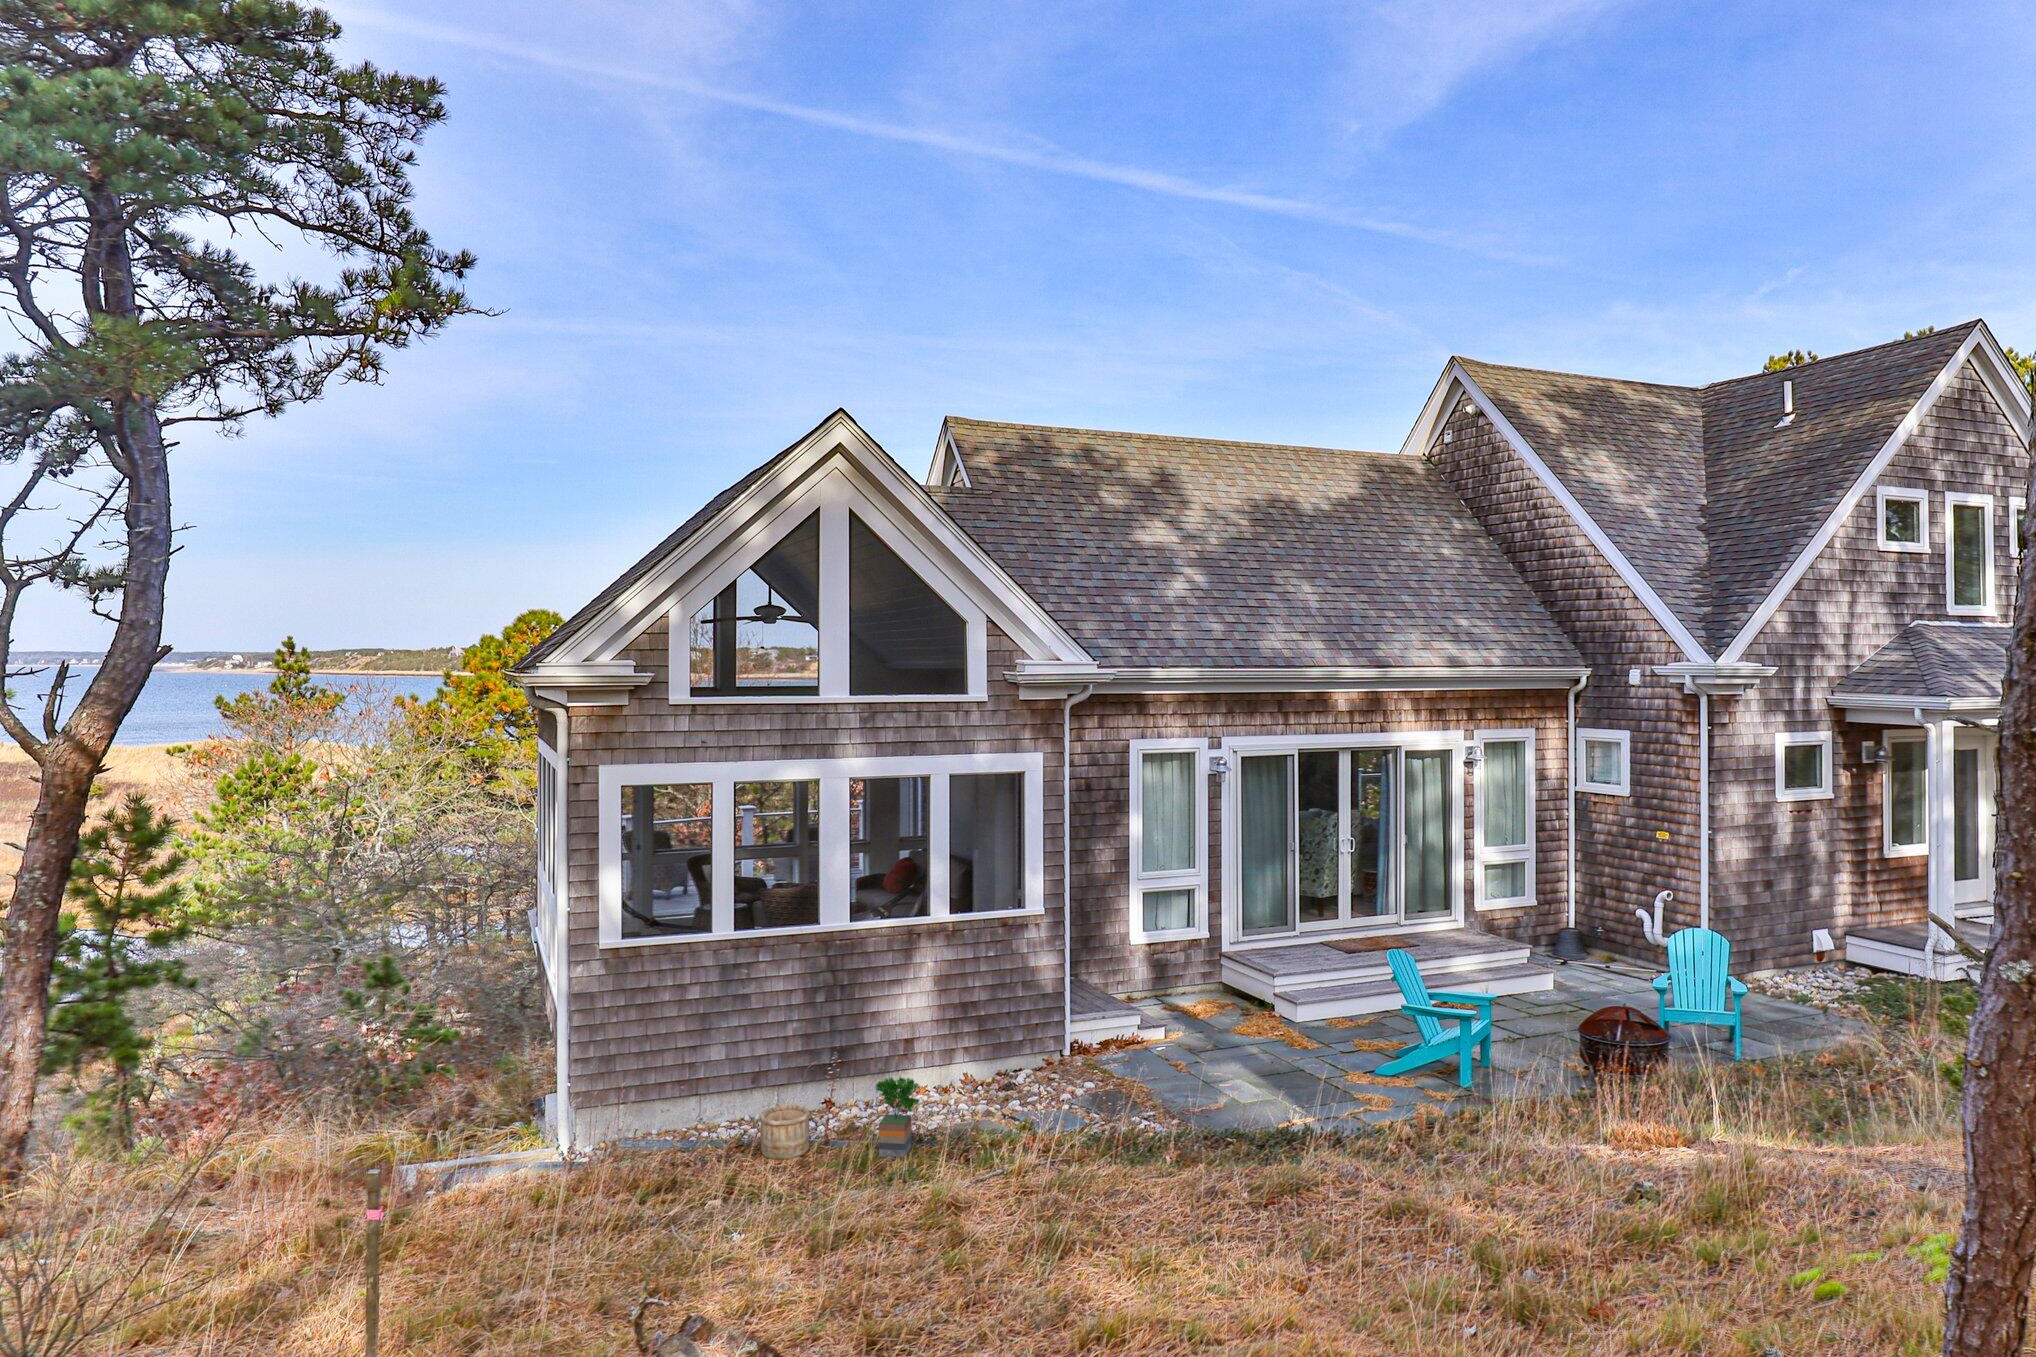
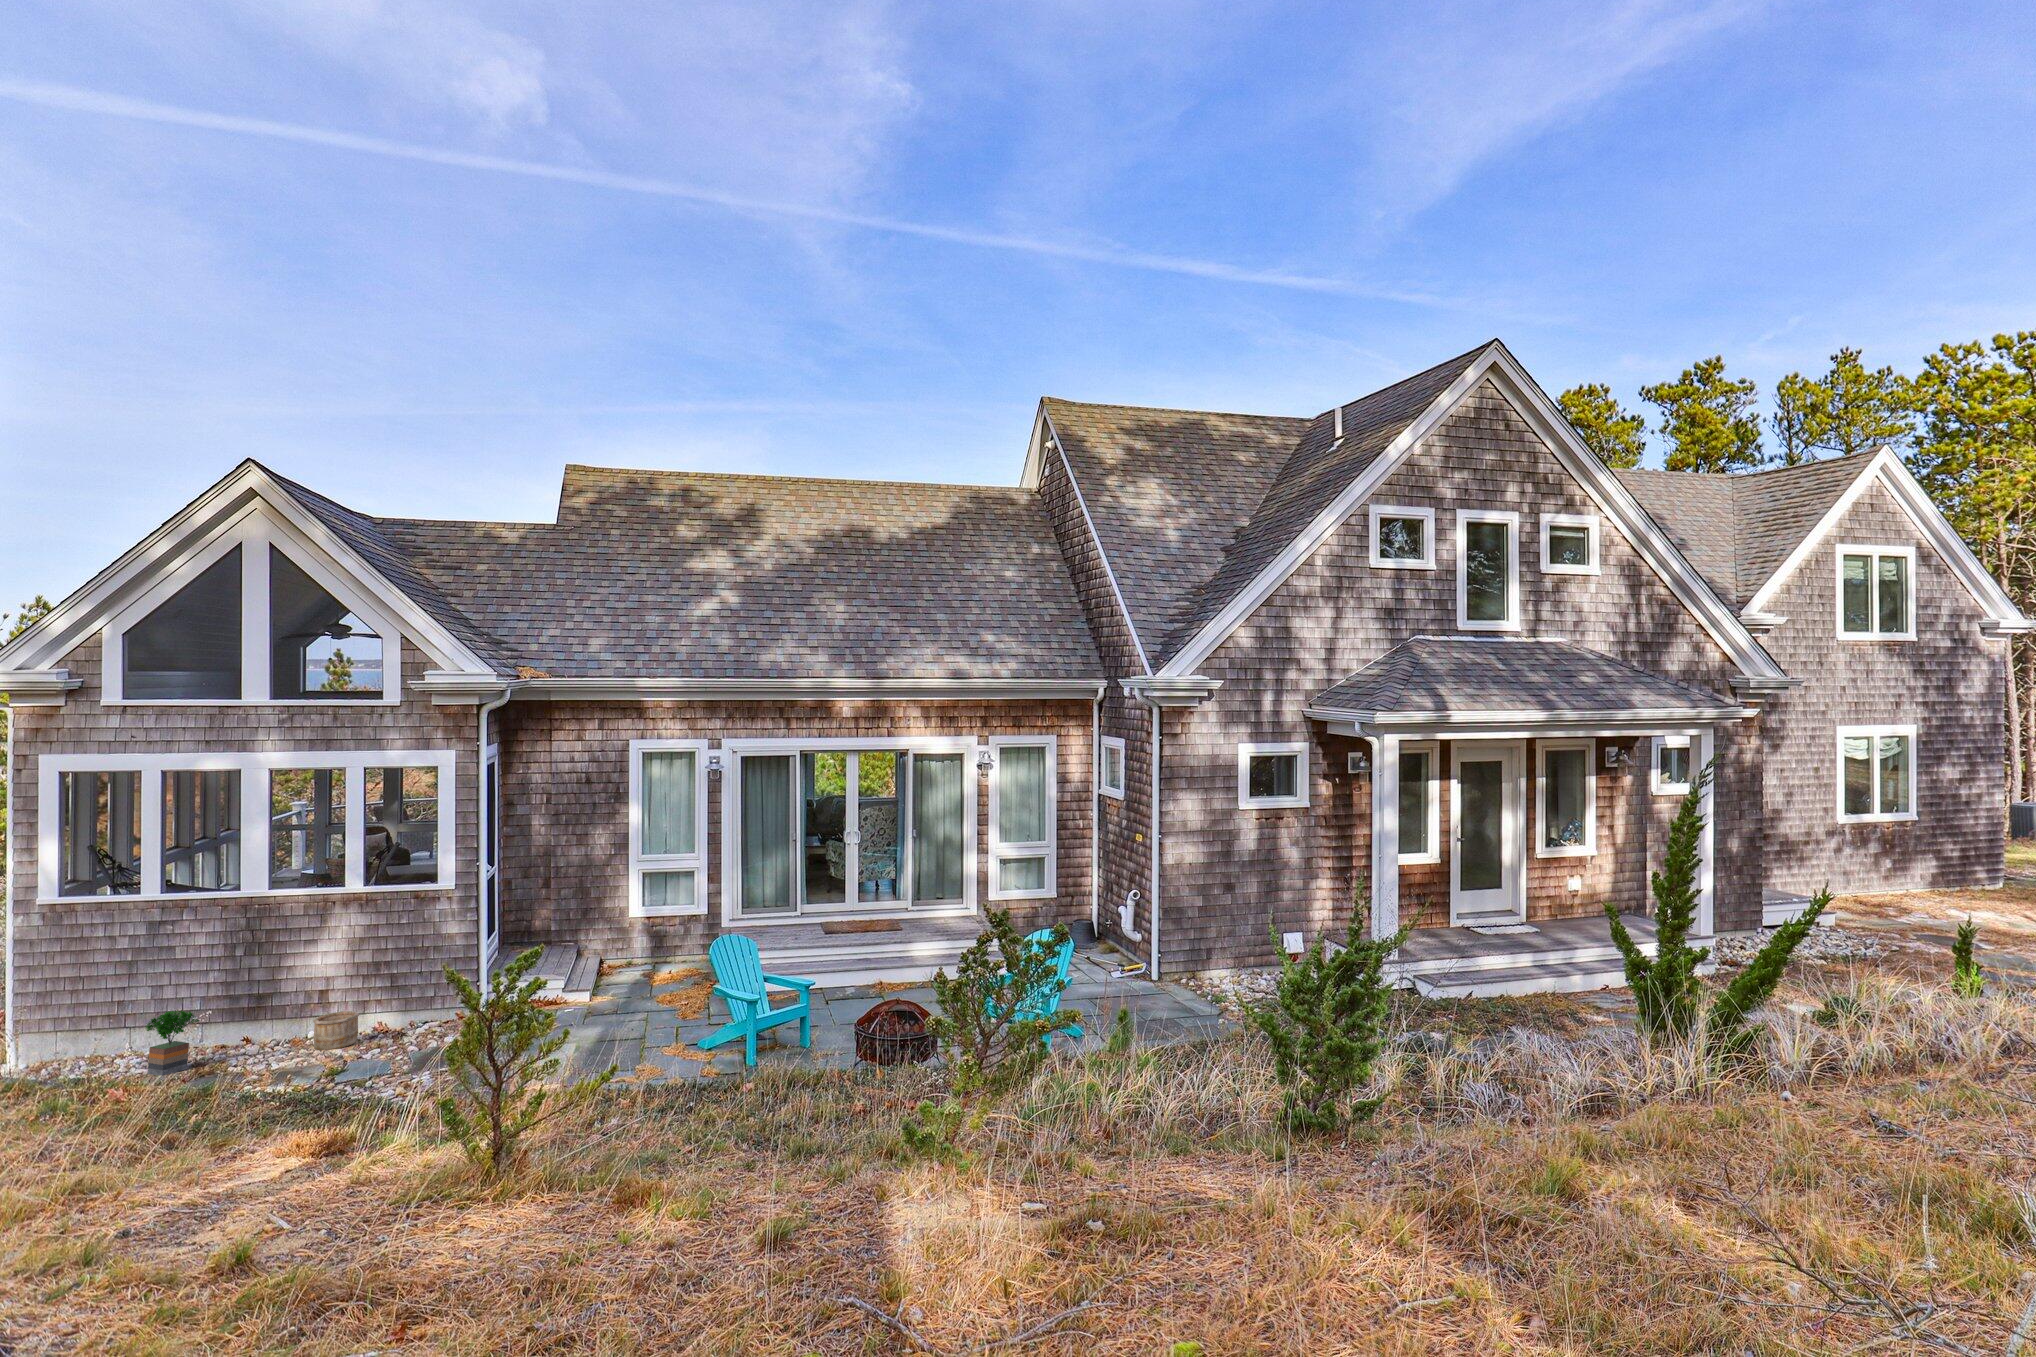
wooden bucket: present [759,1105,811,1160] -> present [313,1011,360,1050]

